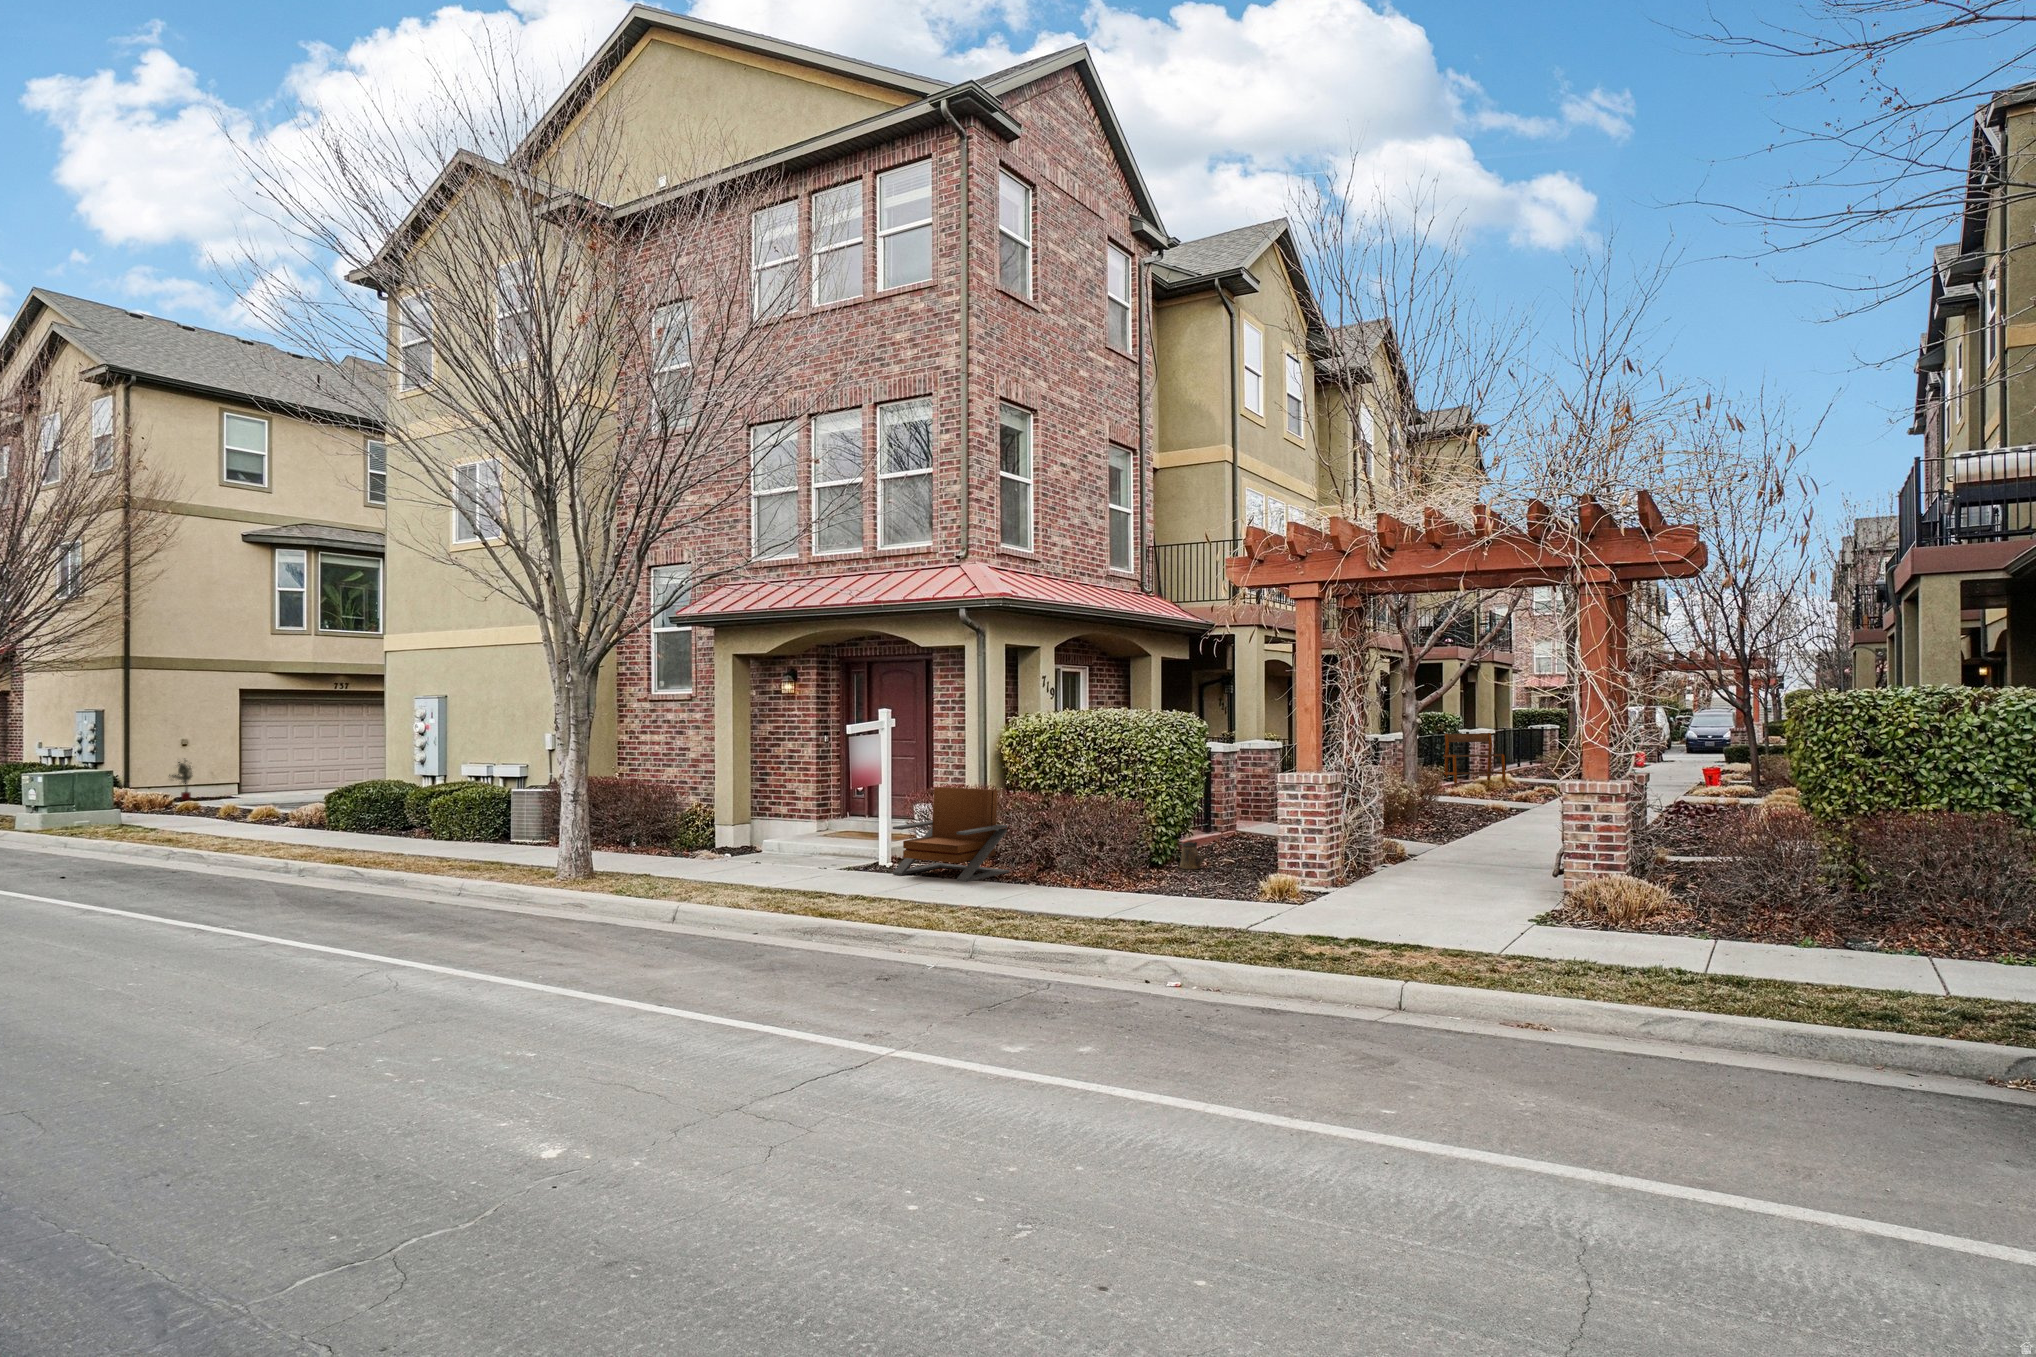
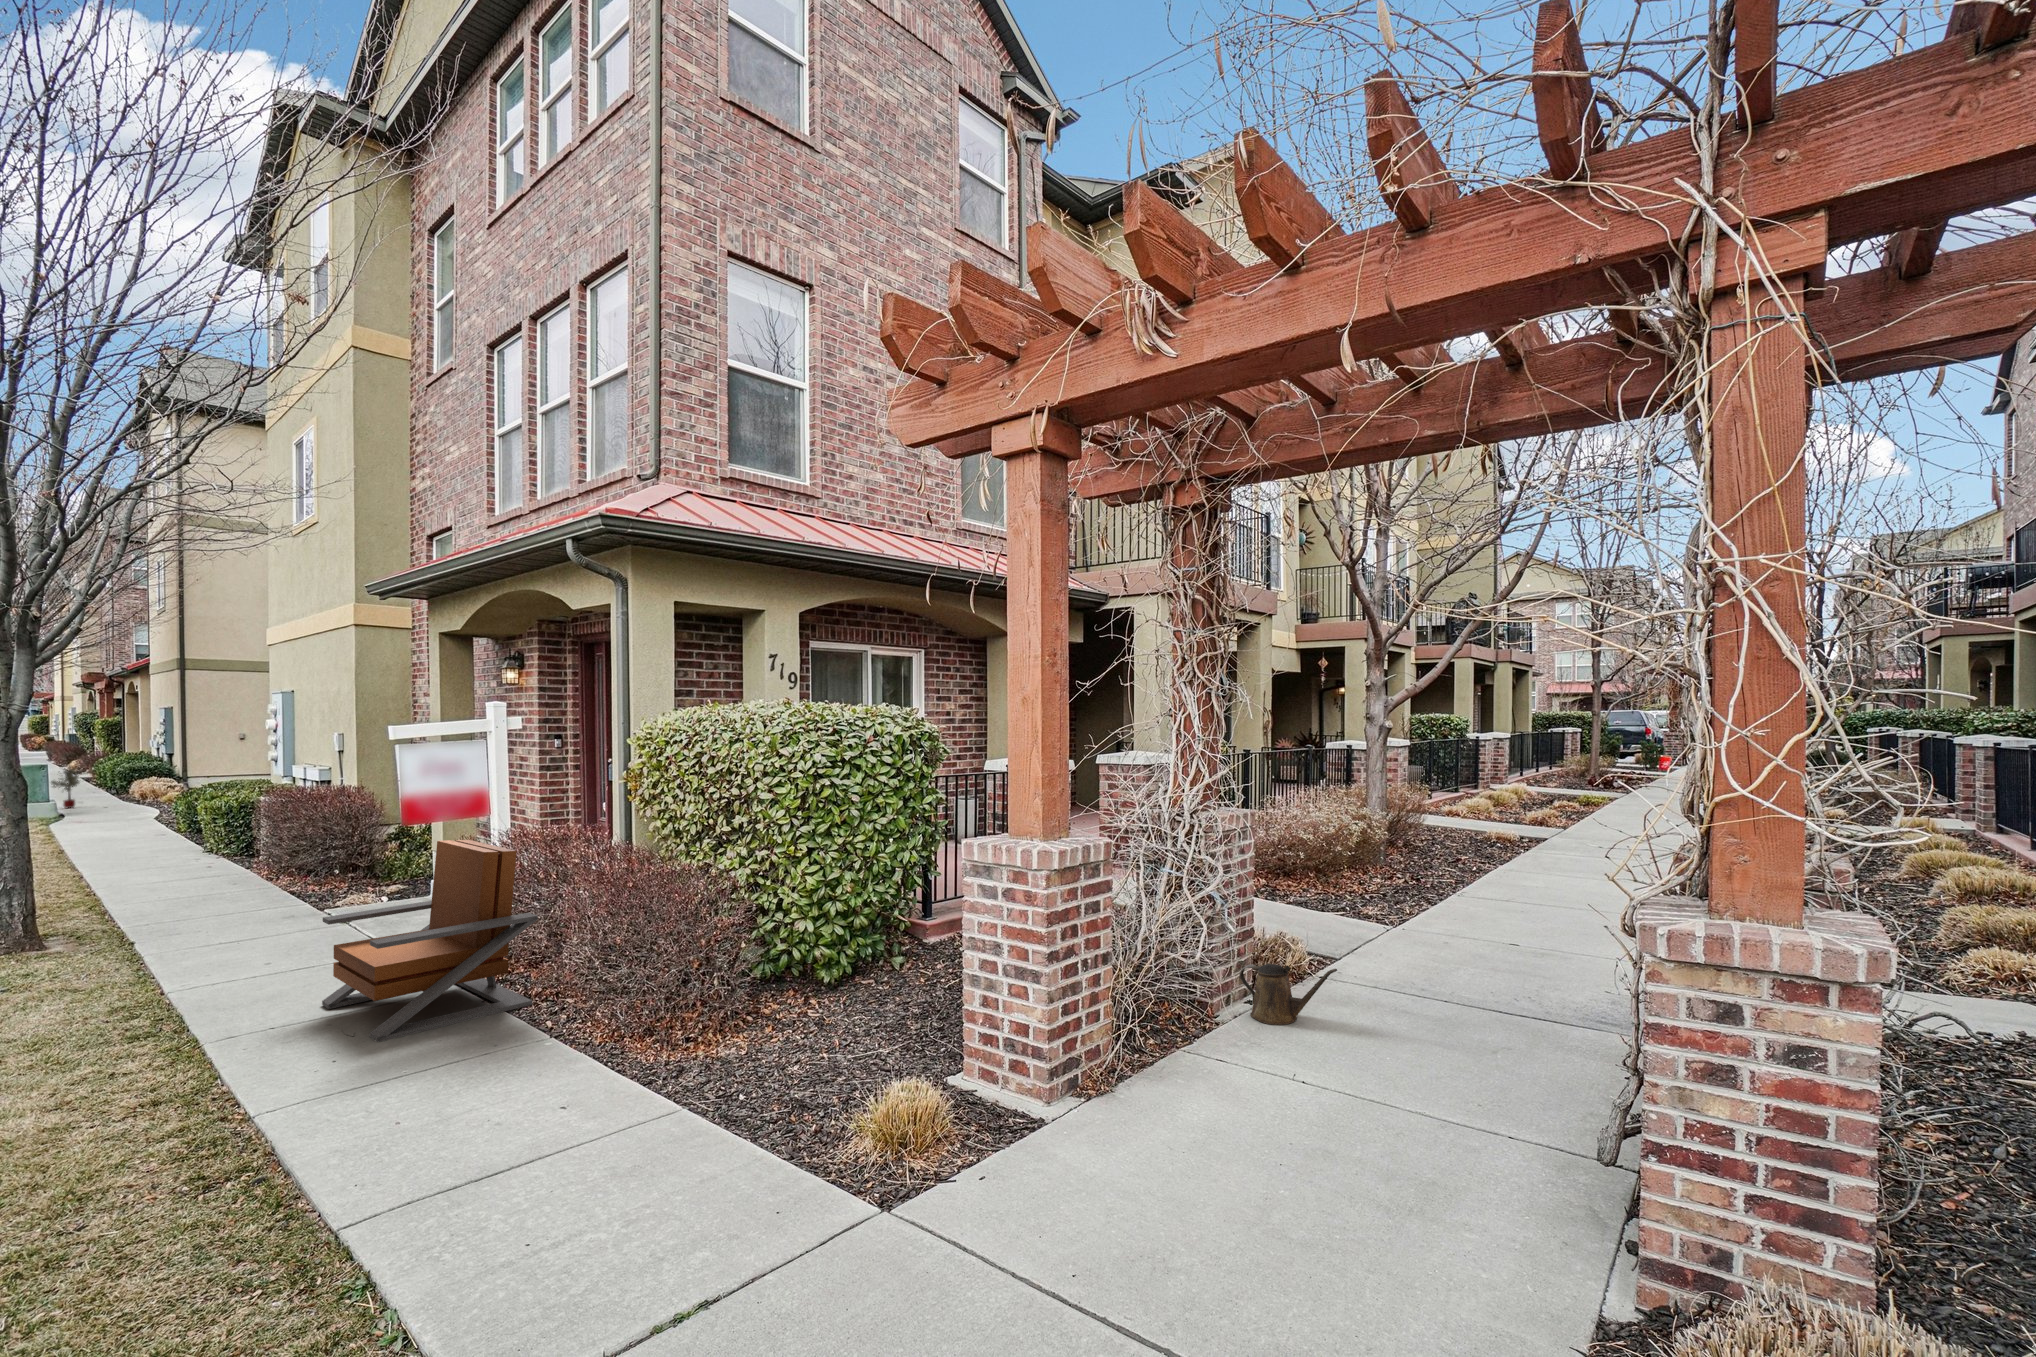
bench: present [1444,733,1506,783] -> none [1441,736,1520,798]
watering can: present [1178,842,1217,869] -> present [1240,964,1337,1025]

